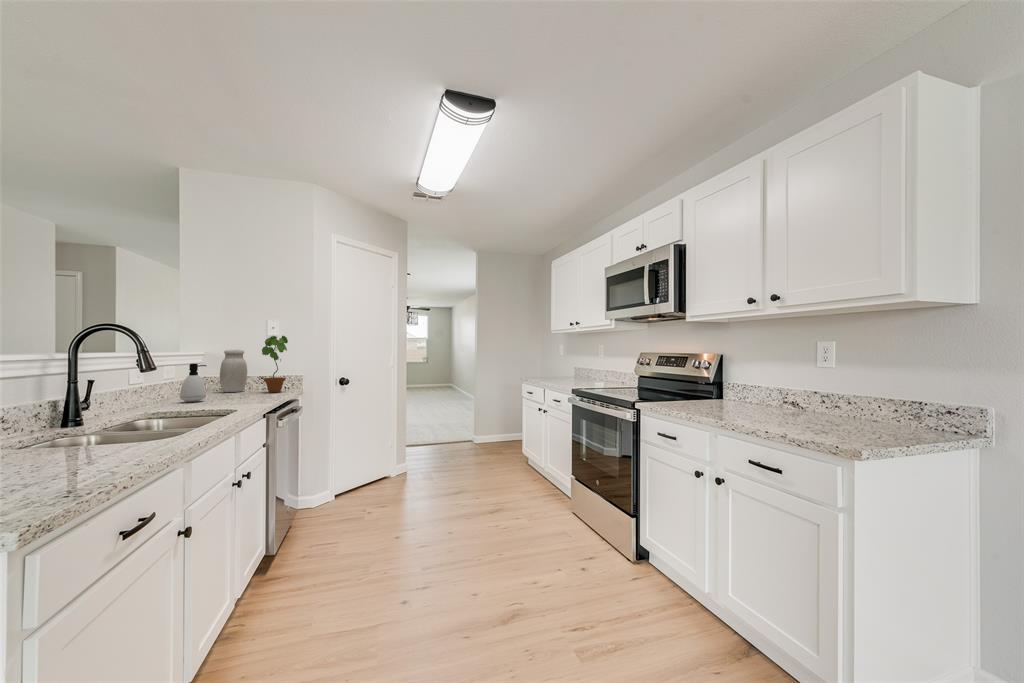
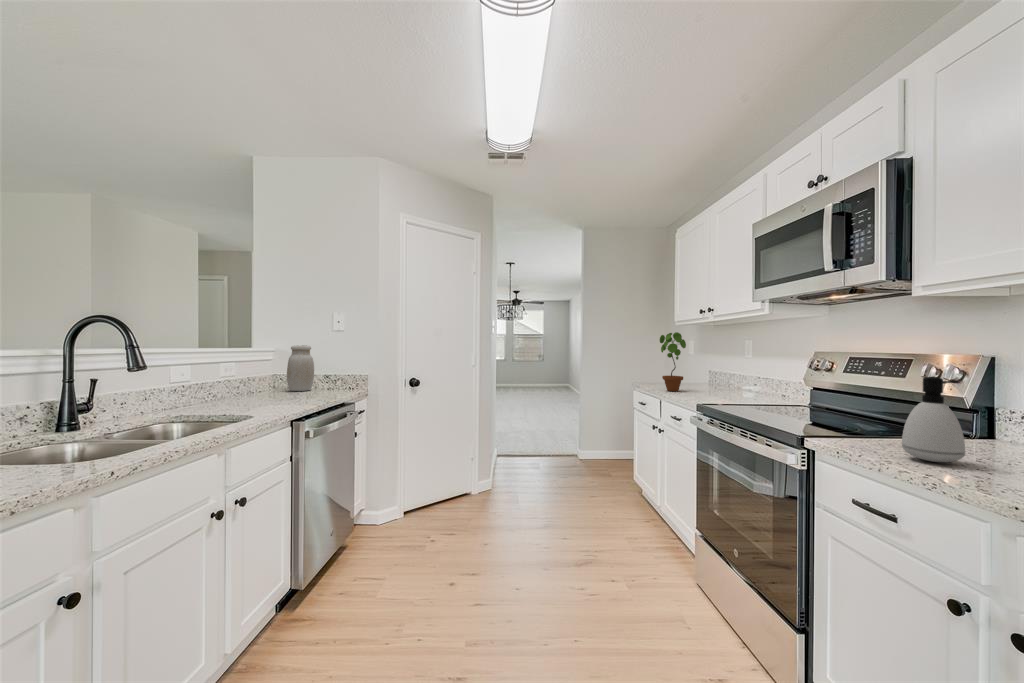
potted plant: present [262,336,288,392] -> present [660,332,686,391]
soap dispenser: present [180,364,206,402] -> present [902,377,965,462]

